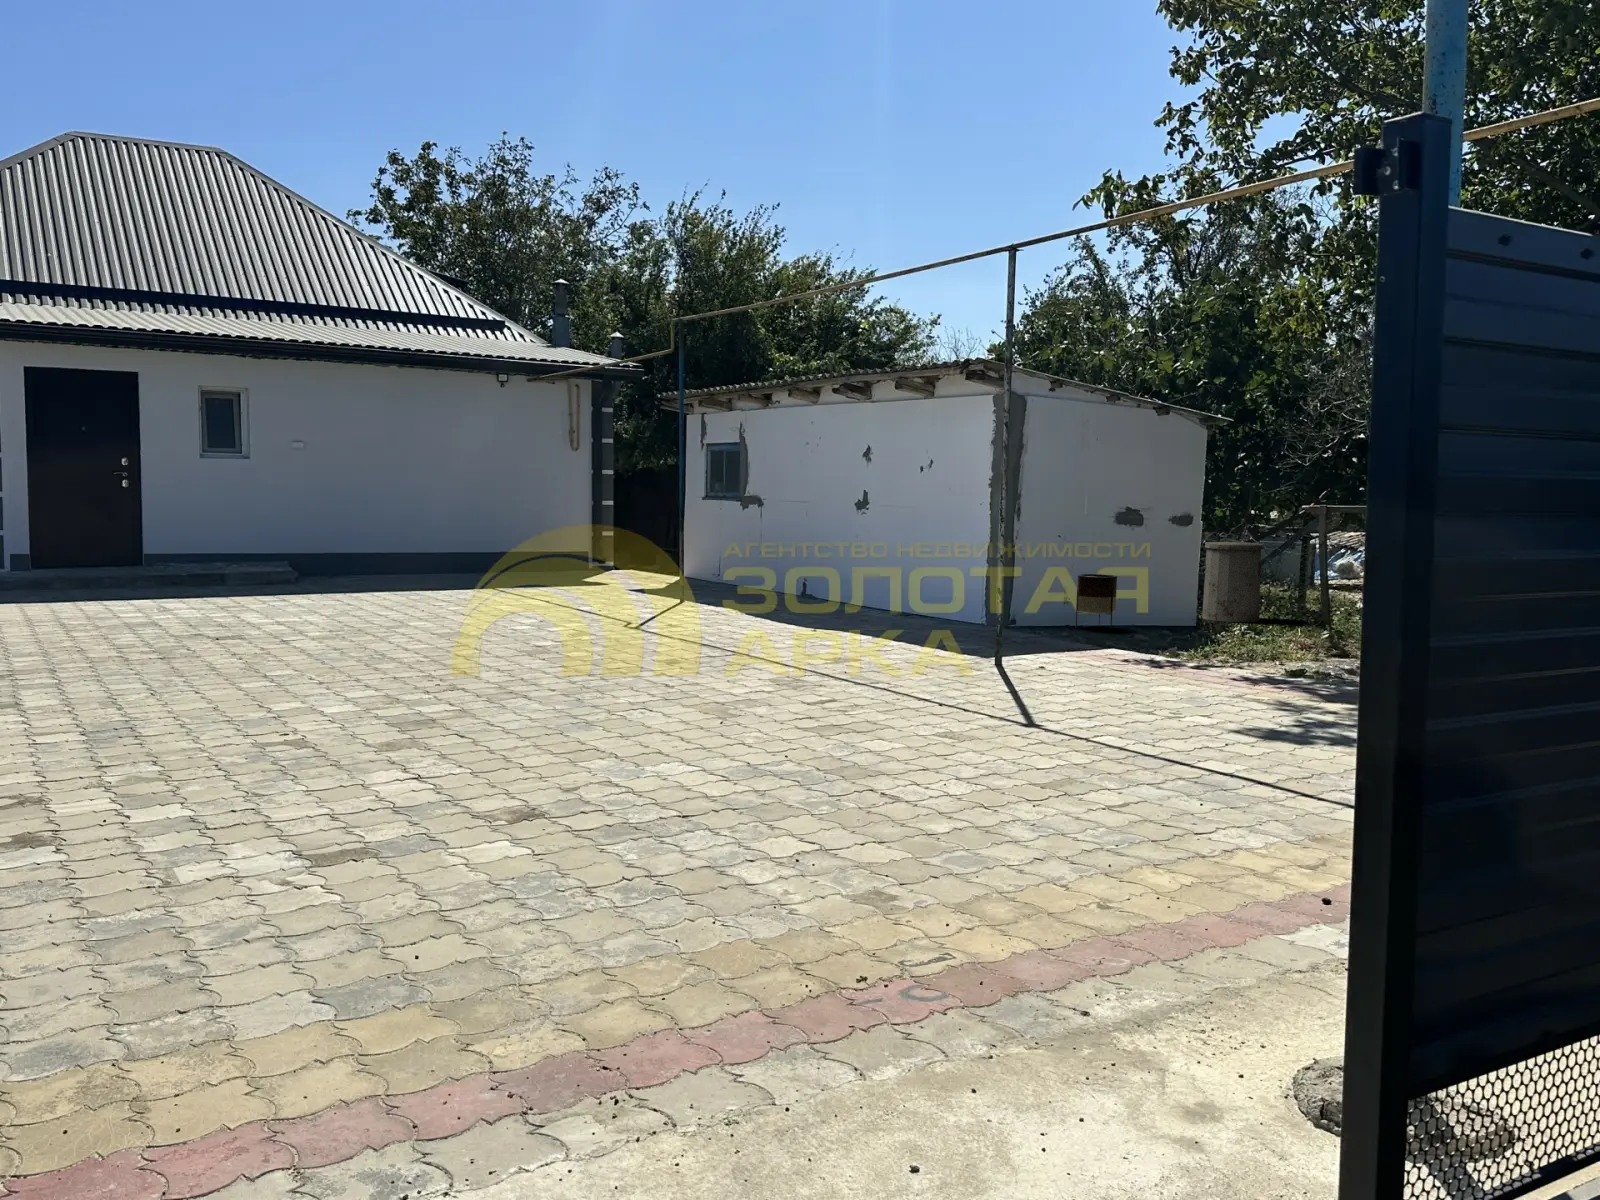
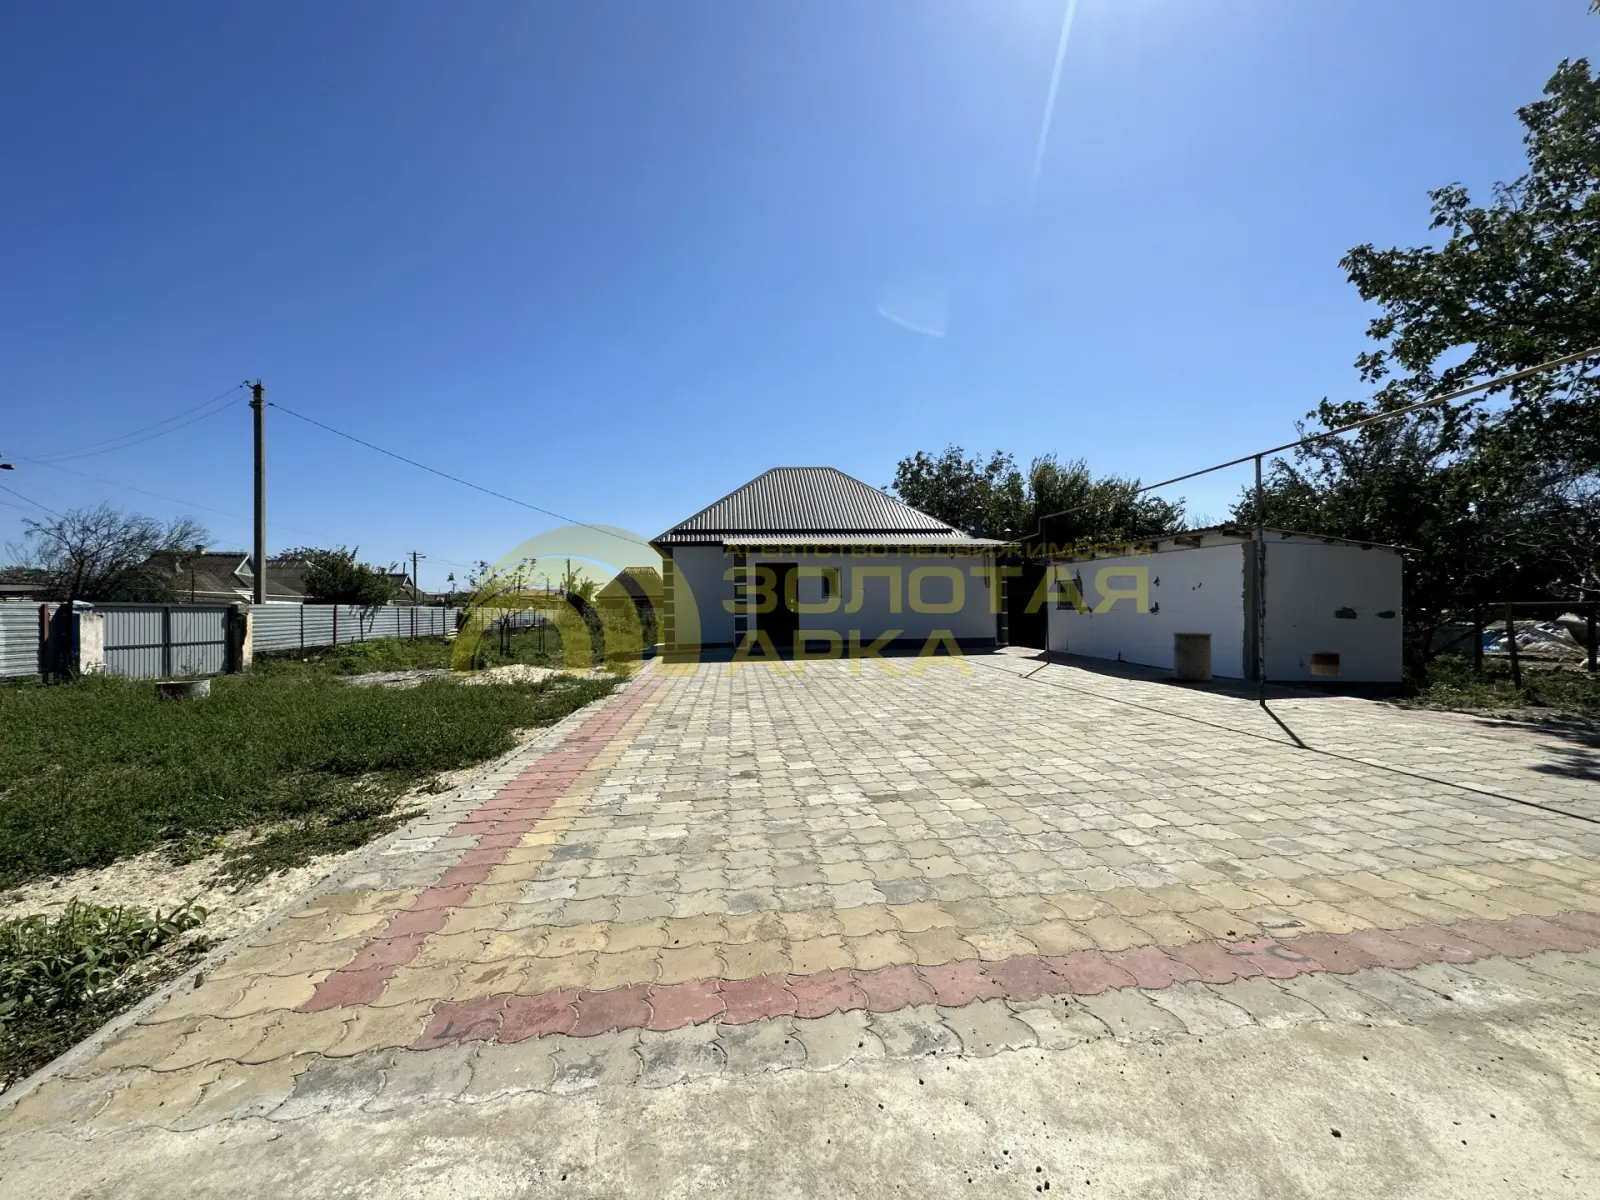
trash can: present [1201,540,1266,622] -> present [1173,631,1212,680]

